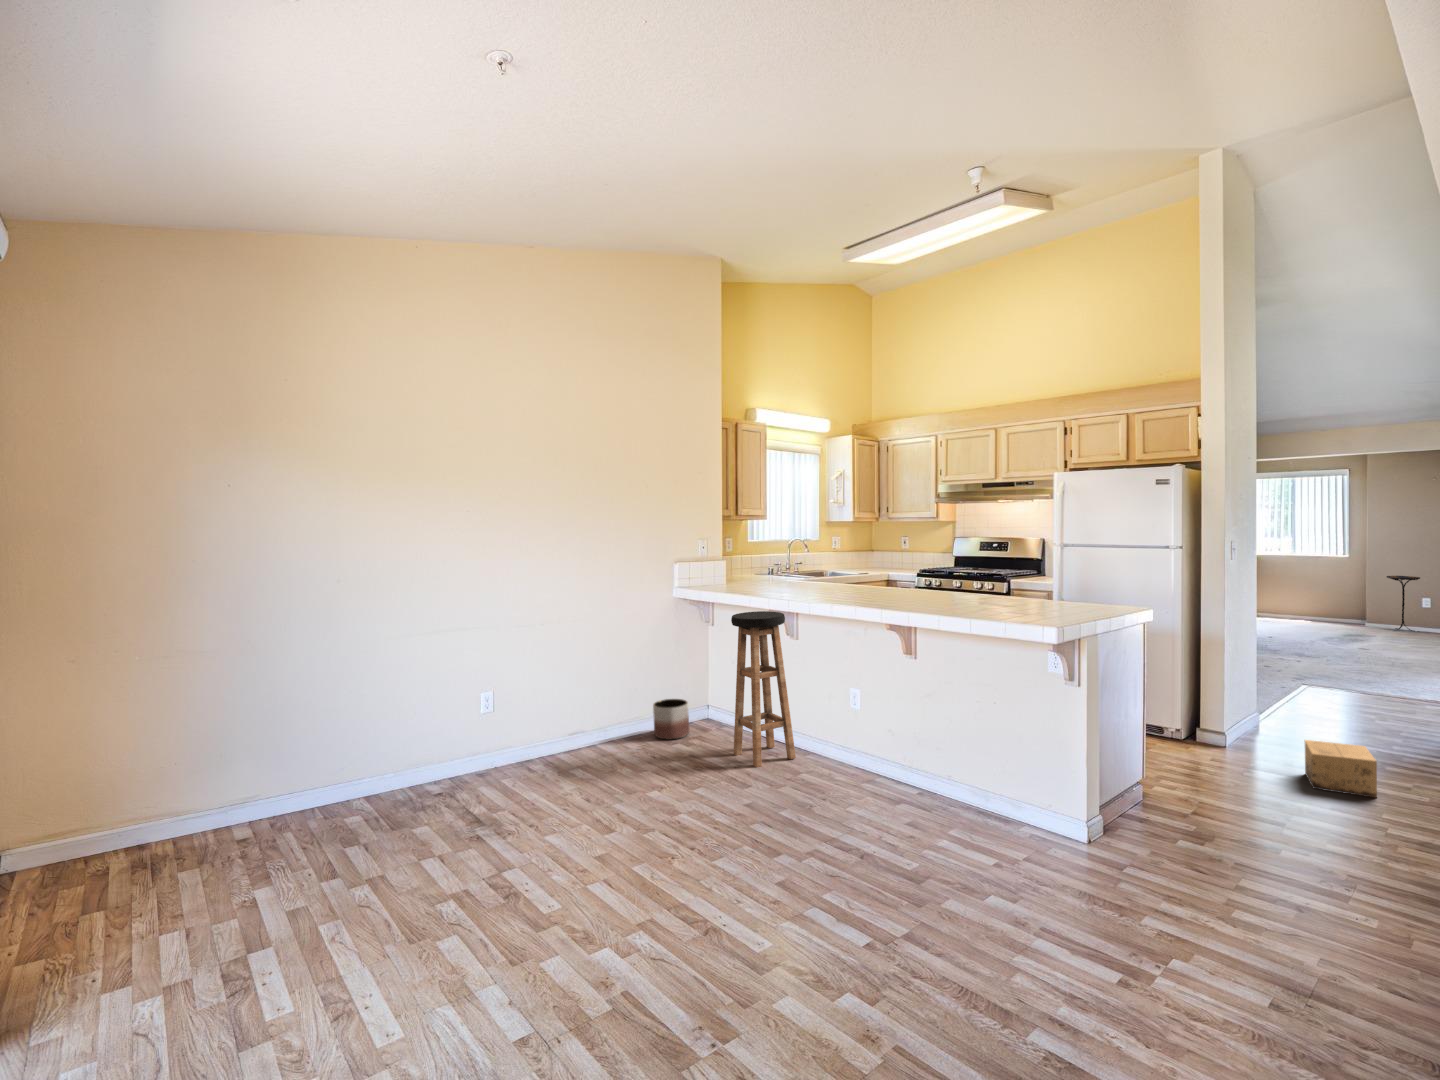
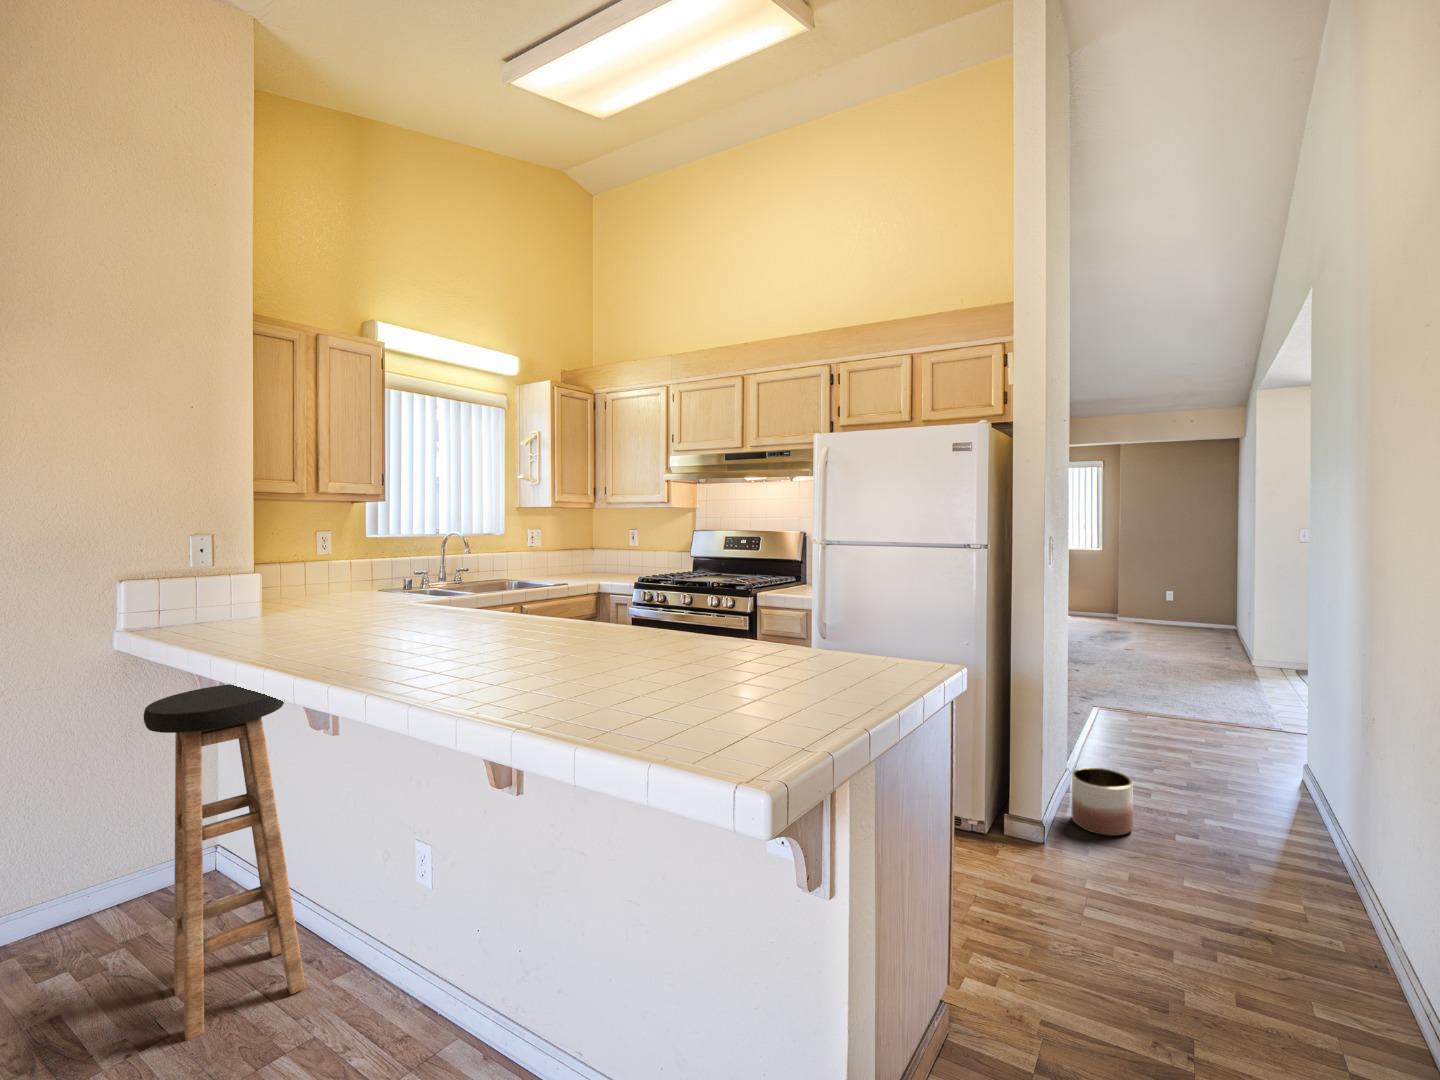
side table: present [1387,576,1420,631] -> none [1136,569,1165,625]
planter: present [653,699,689,740] -> present [1071,767,1133,836]
cardboard box: present [1305,740,1377,798] -> none [1161,849,1279,957]

